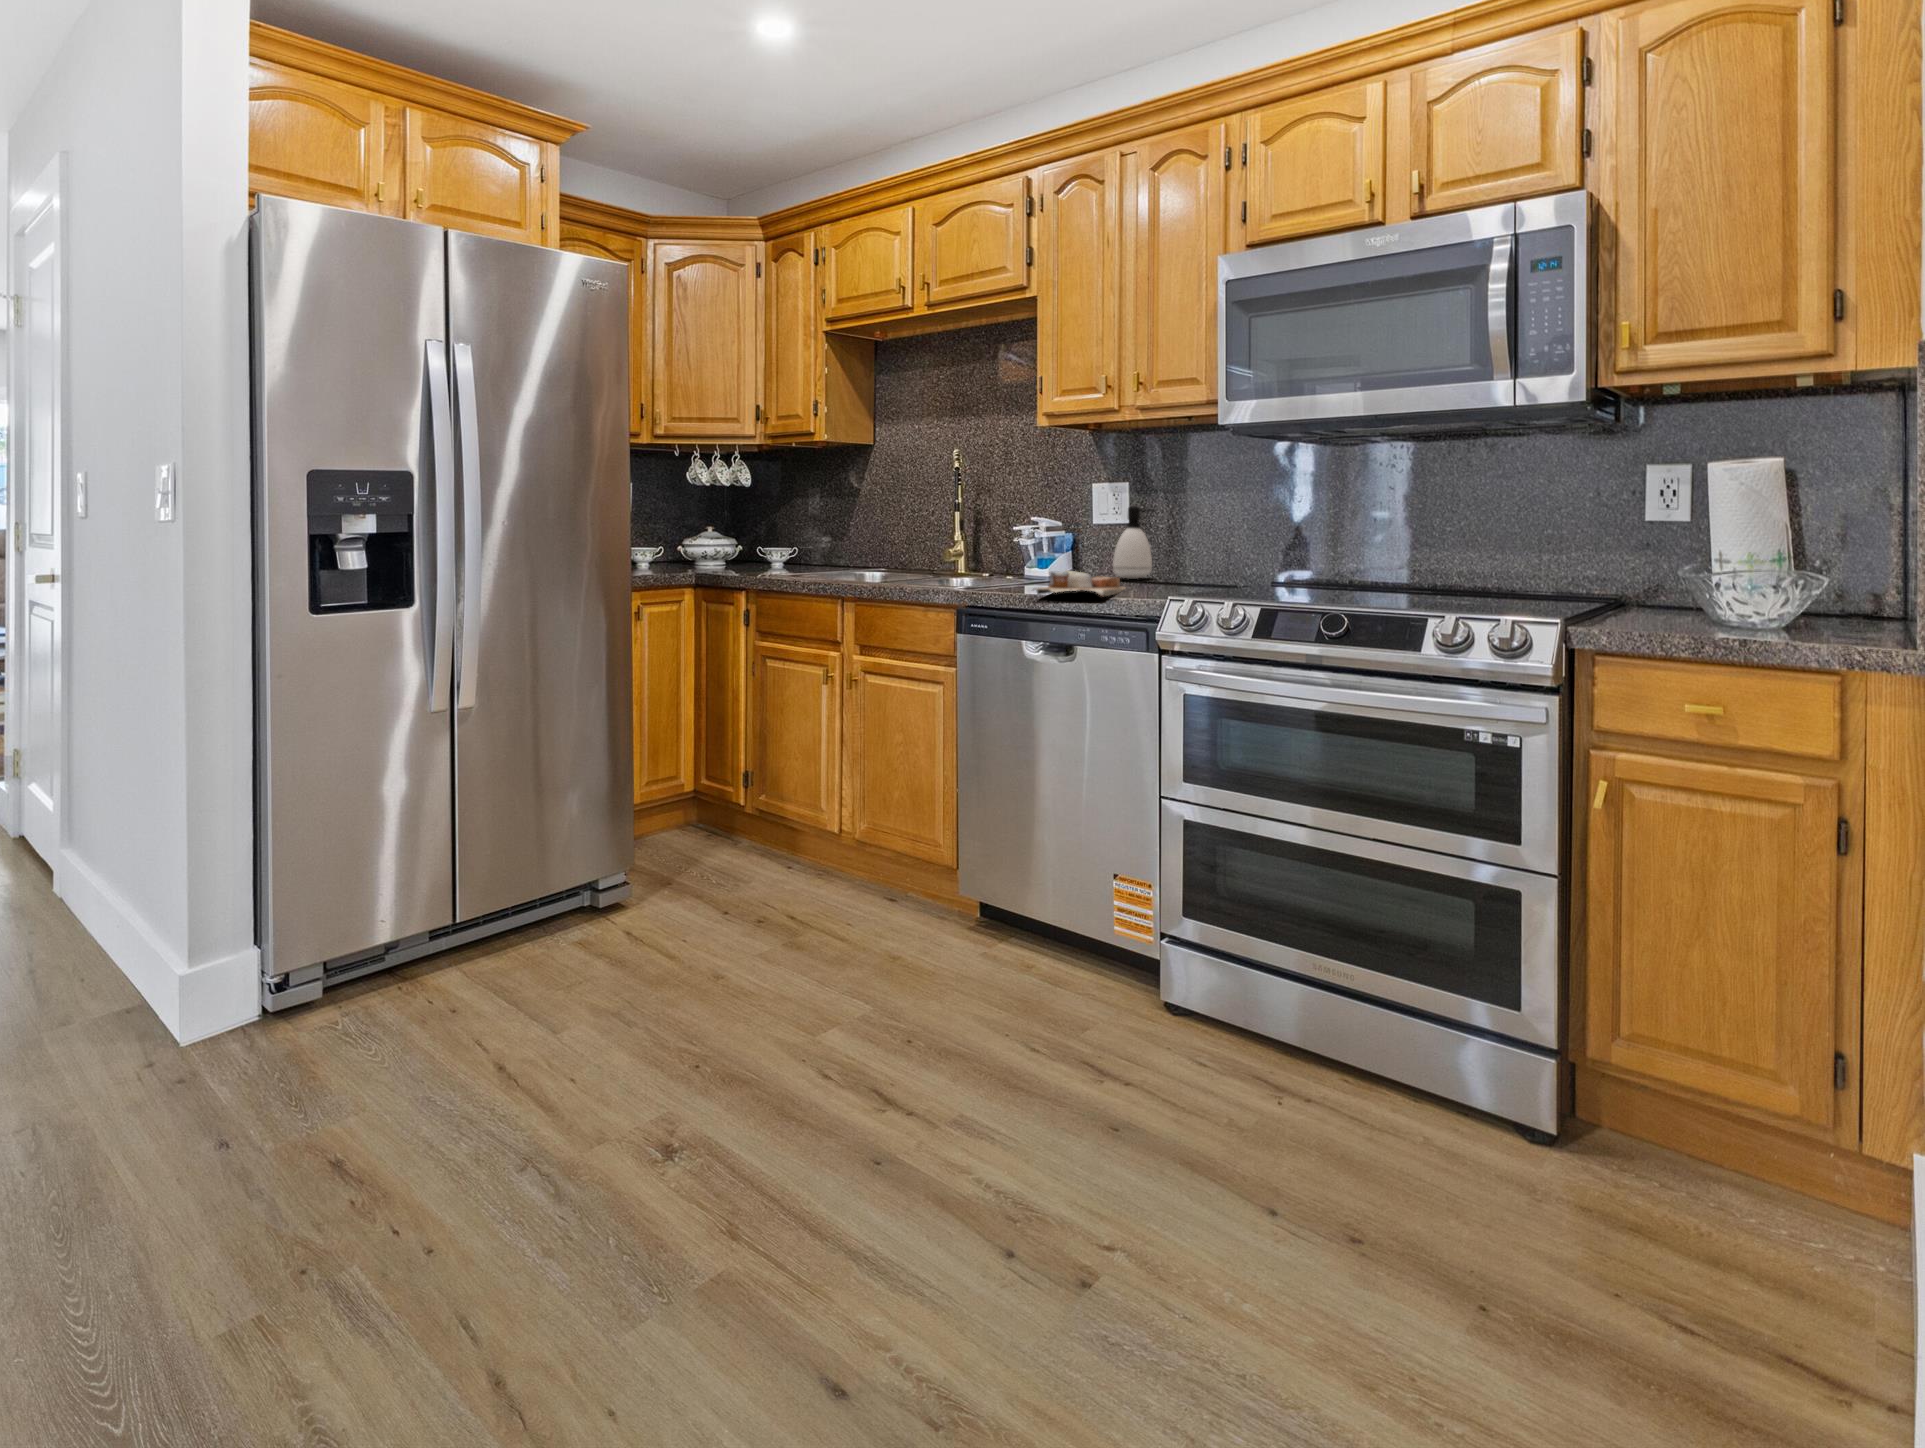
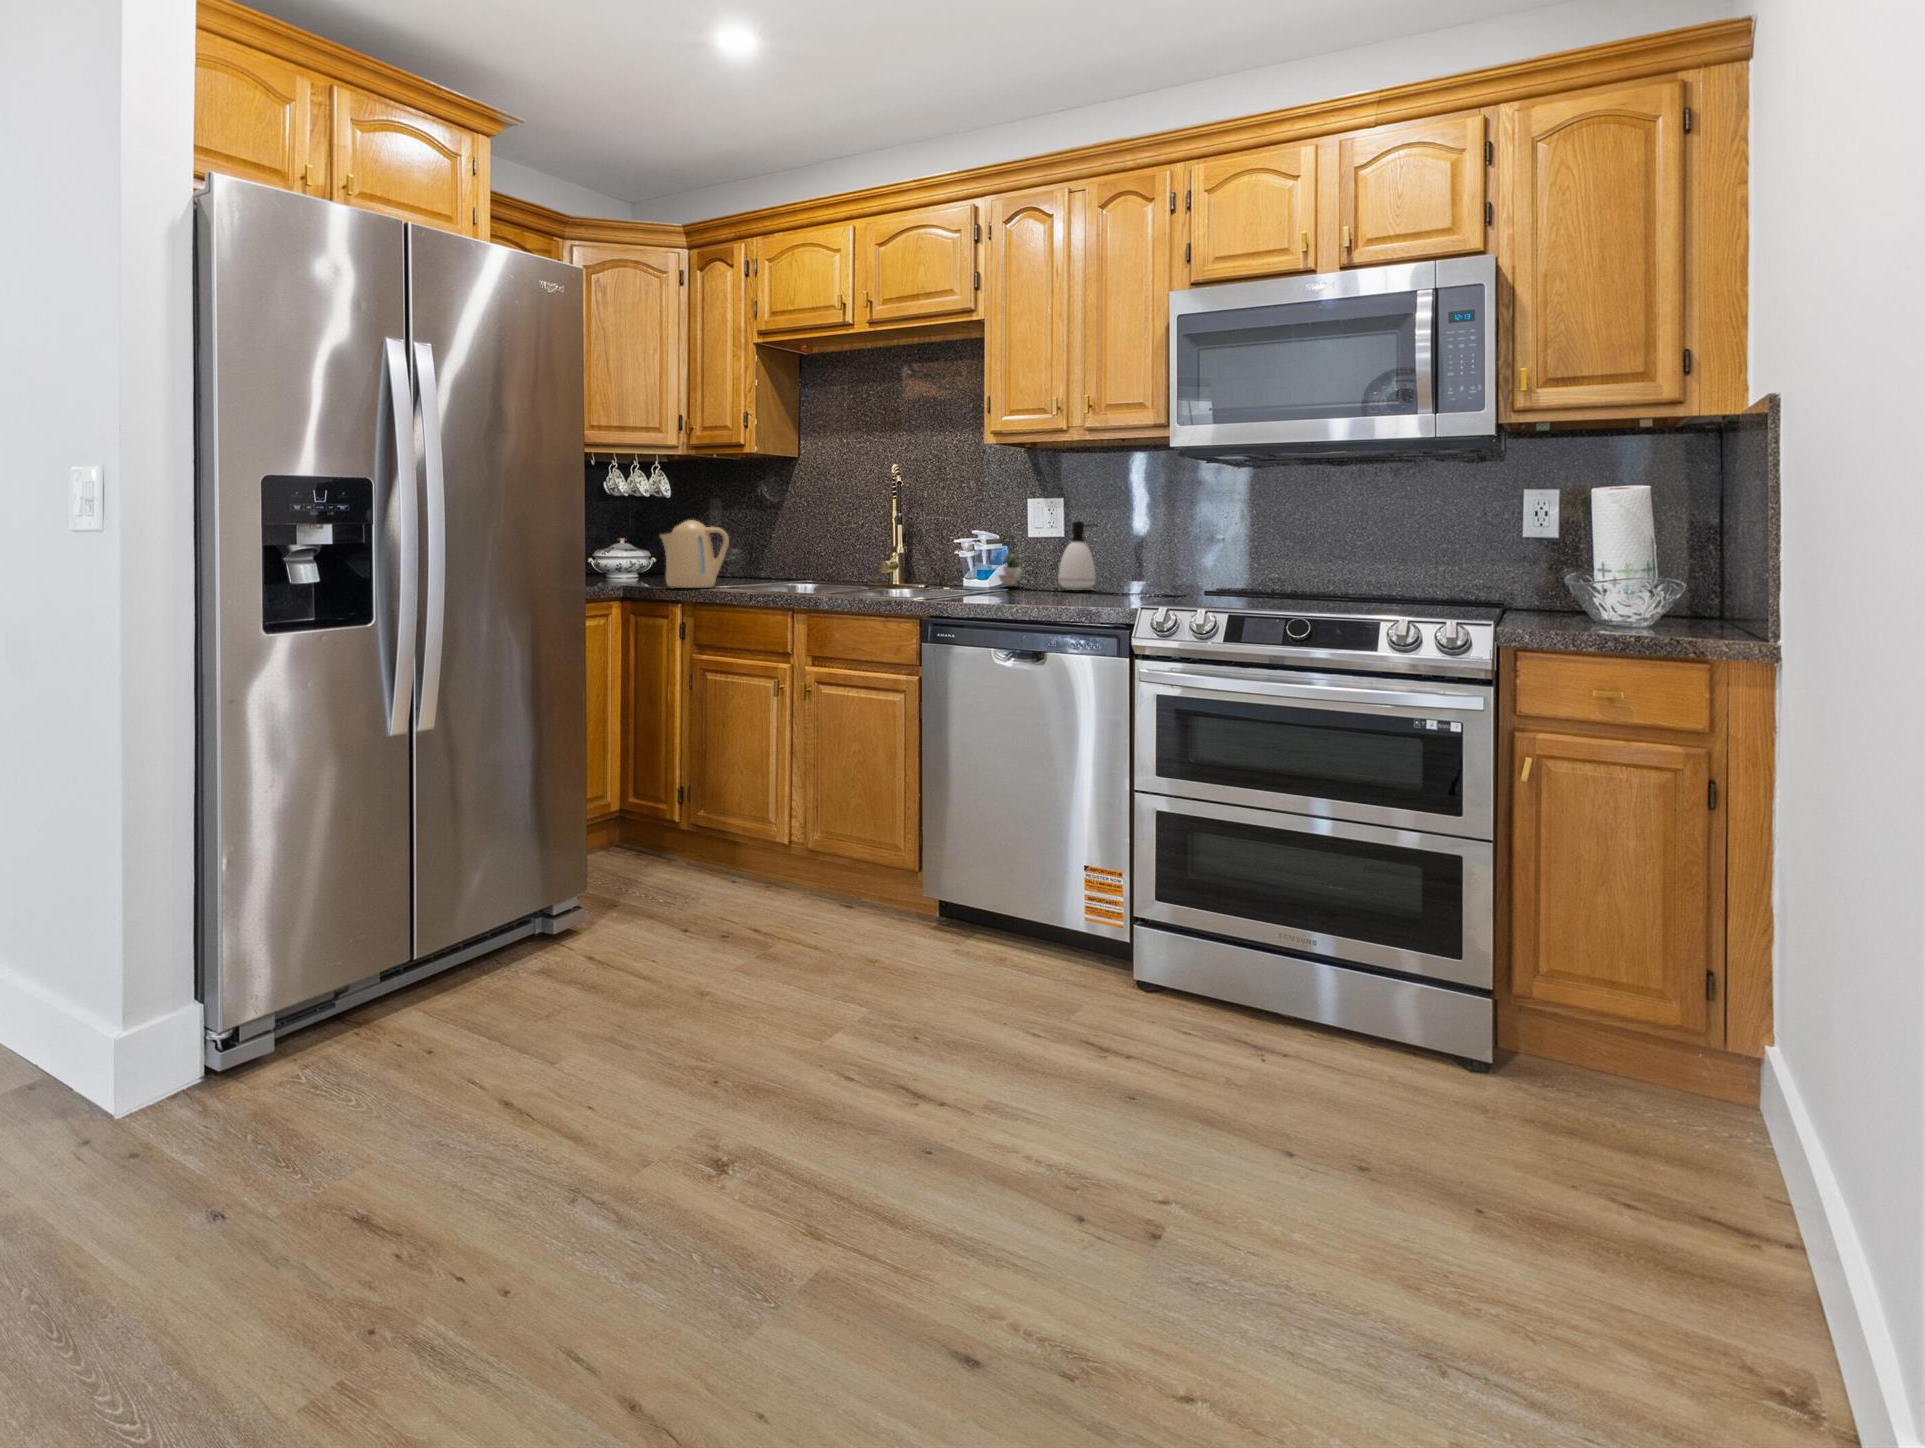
kettle: none [731,509,796,576] -> present [660,520,729,588]
succulent plant: none [1056,533,1107,574] -> present [999,552,1022,586]
cutting board: present [1033,570,1125,596] -> none [1005,581,1080,605]

